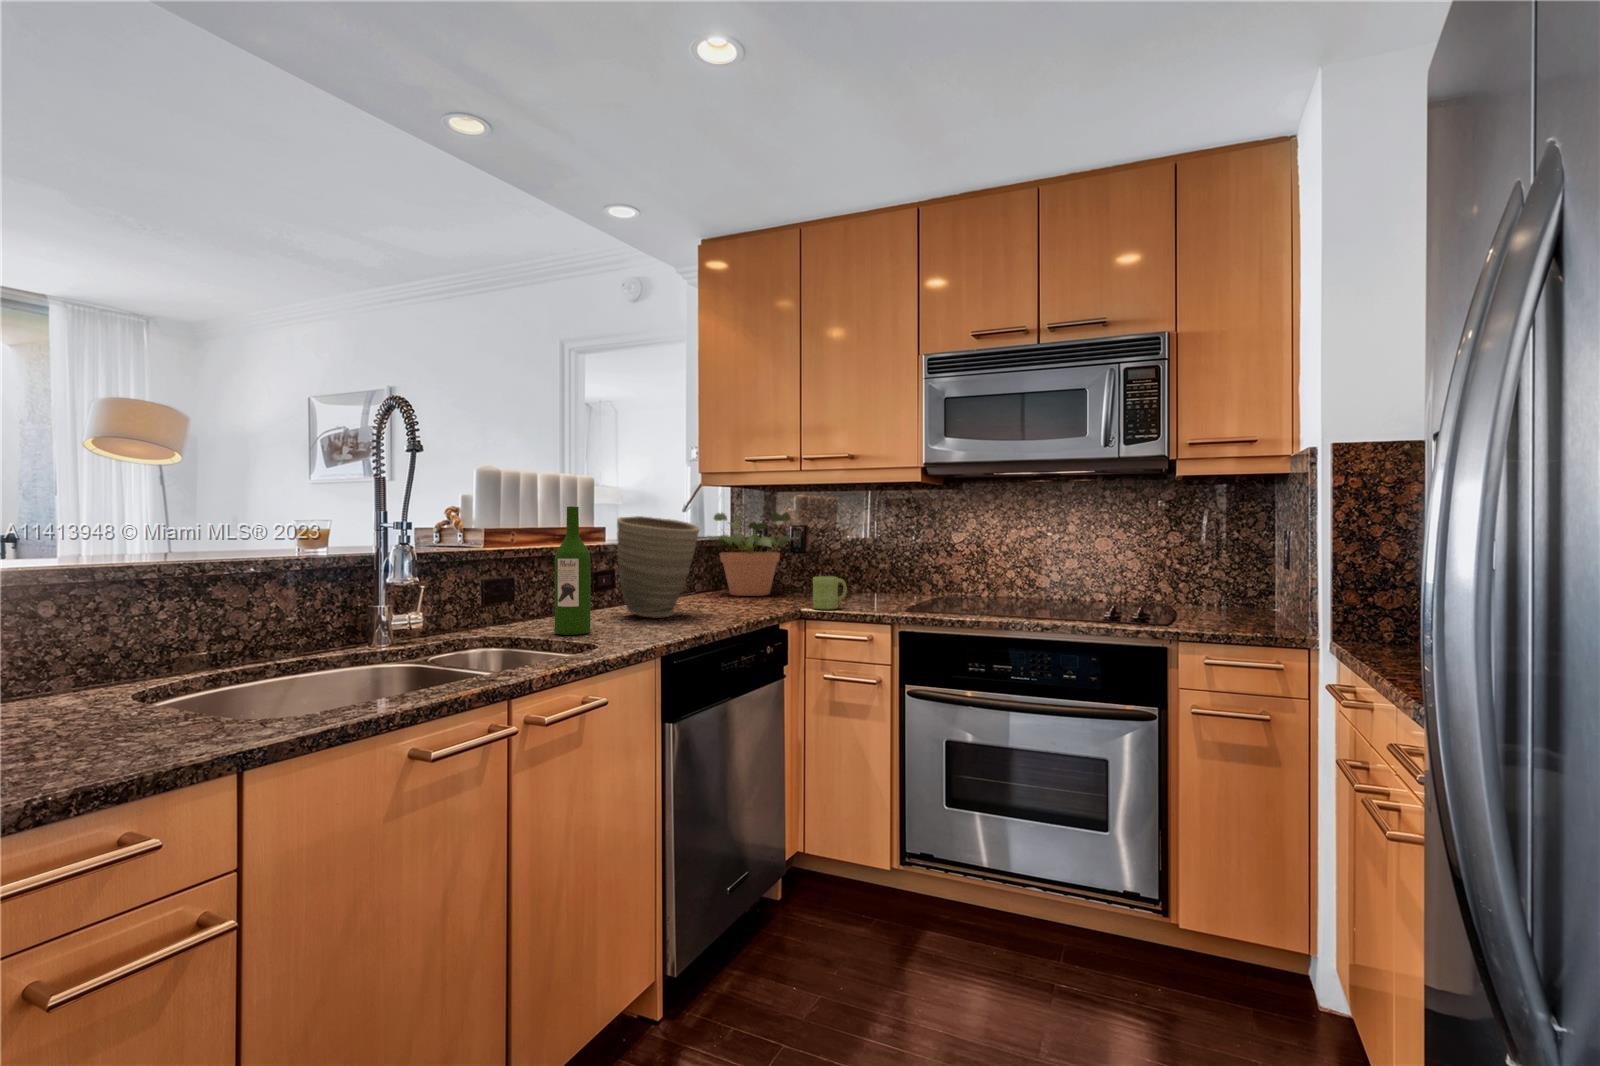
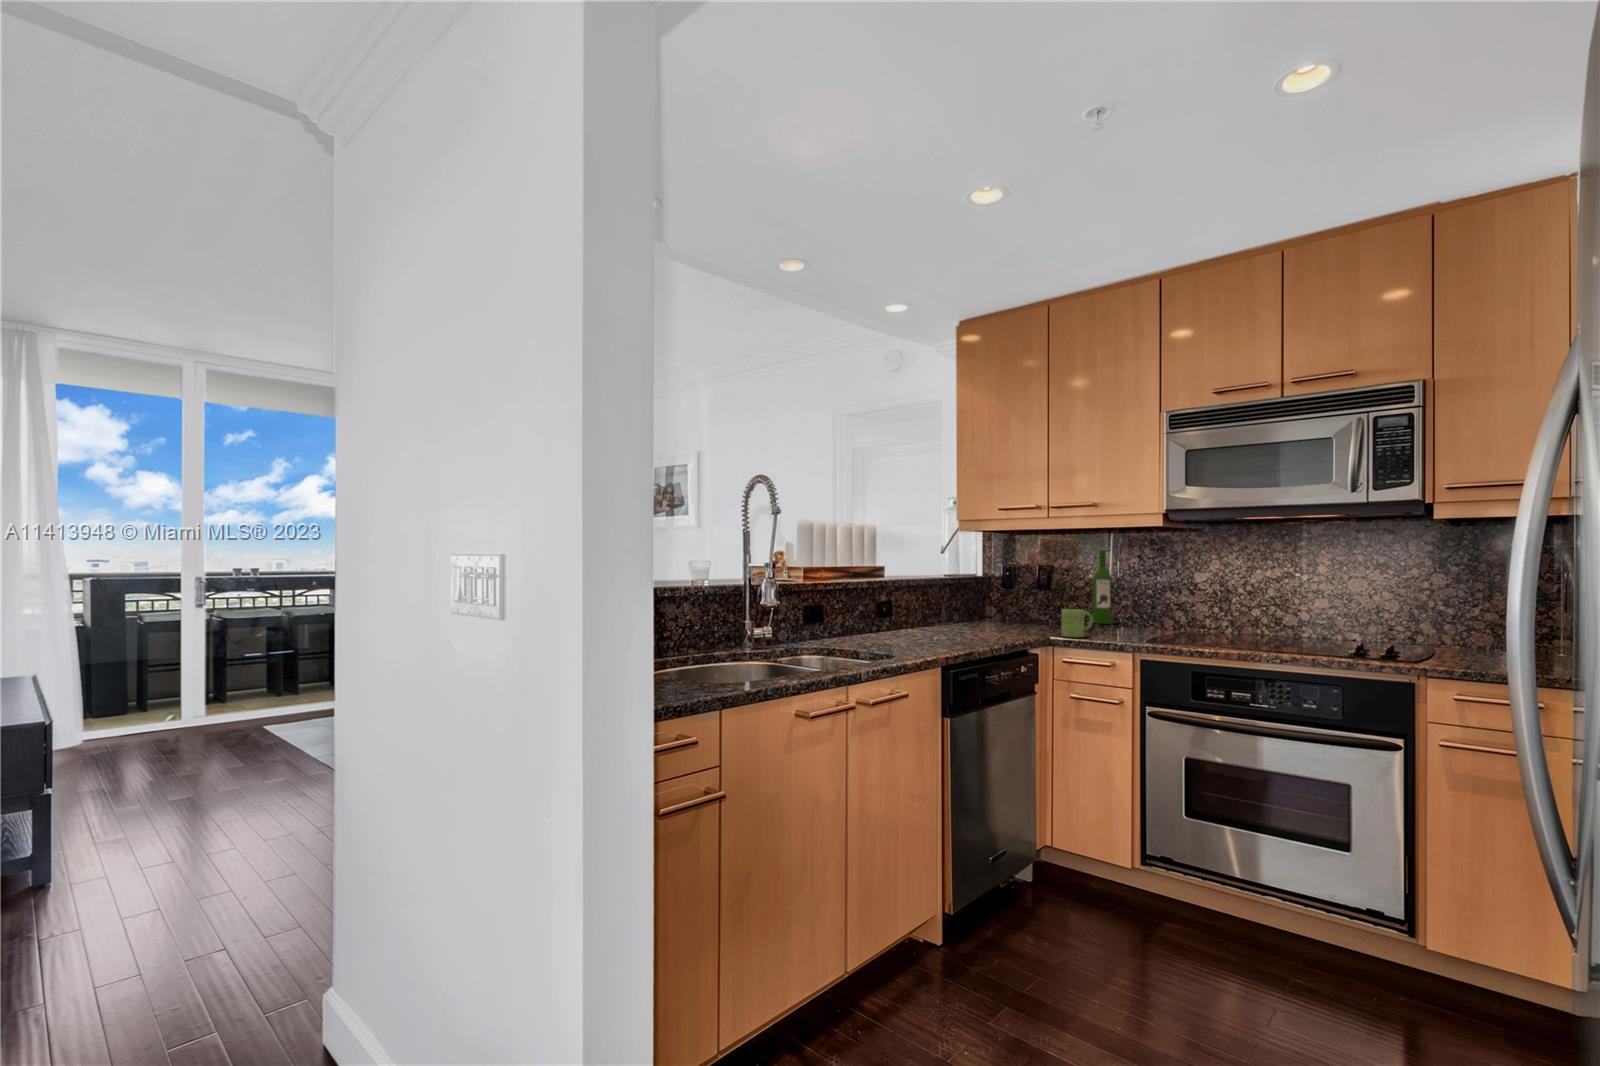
wine bottle: present [555,506,591,635] -> present [1092,550,1114,624]
potted plant: present [708,512,798,596] -> none [964,553,1050,624]
vase: present [617,516,699,617] -> none [899,557,965,638]

